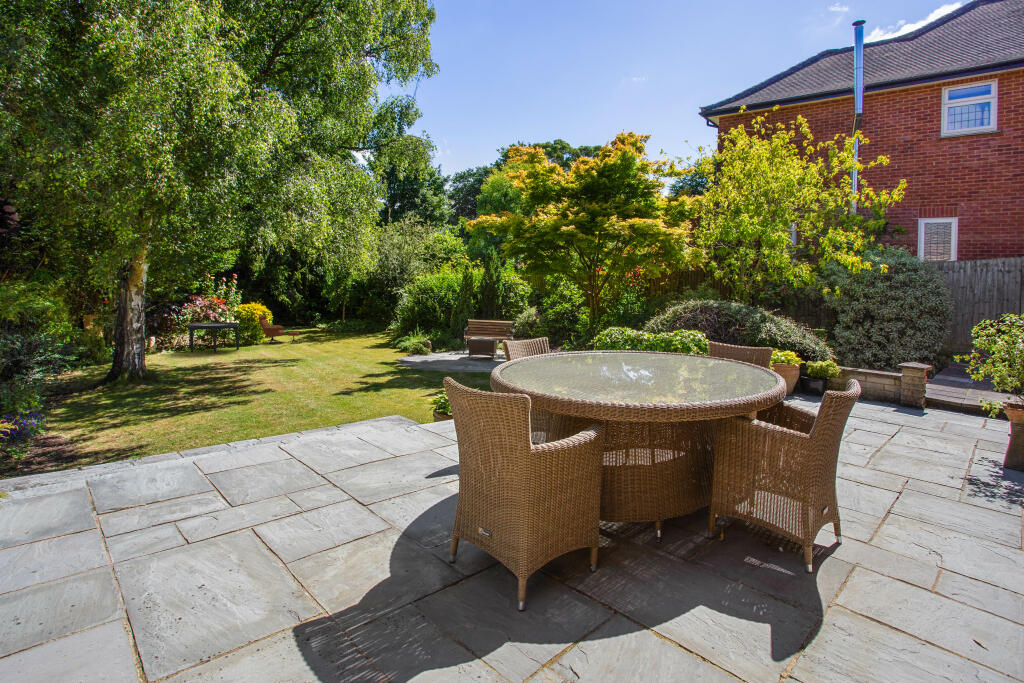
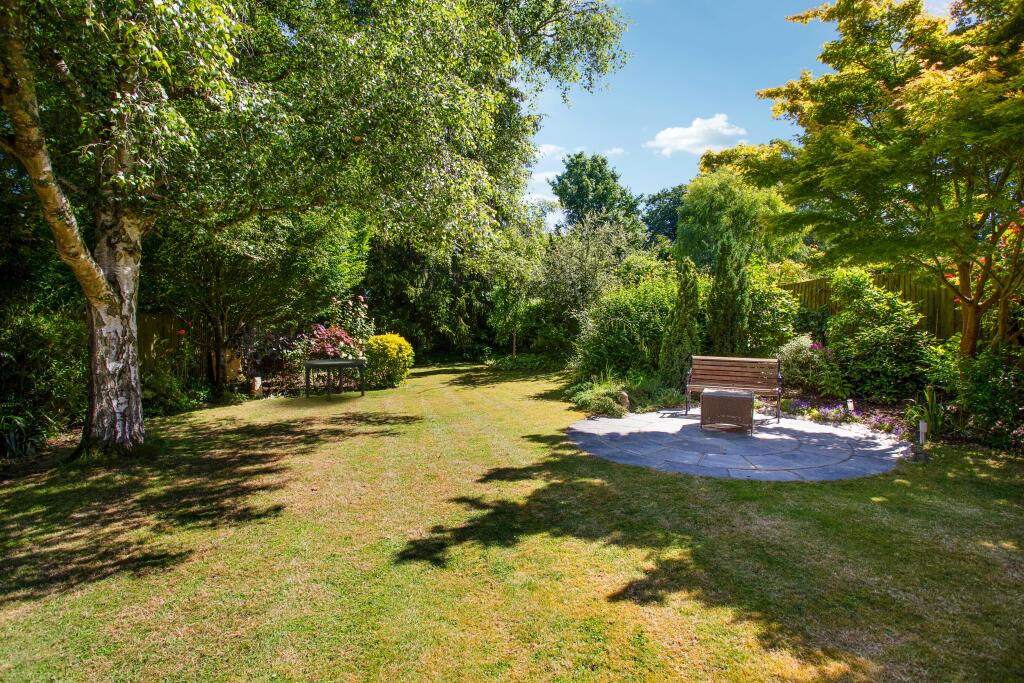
lounge chair: present [259,315,300,343] -> none [399,349,449,387]

